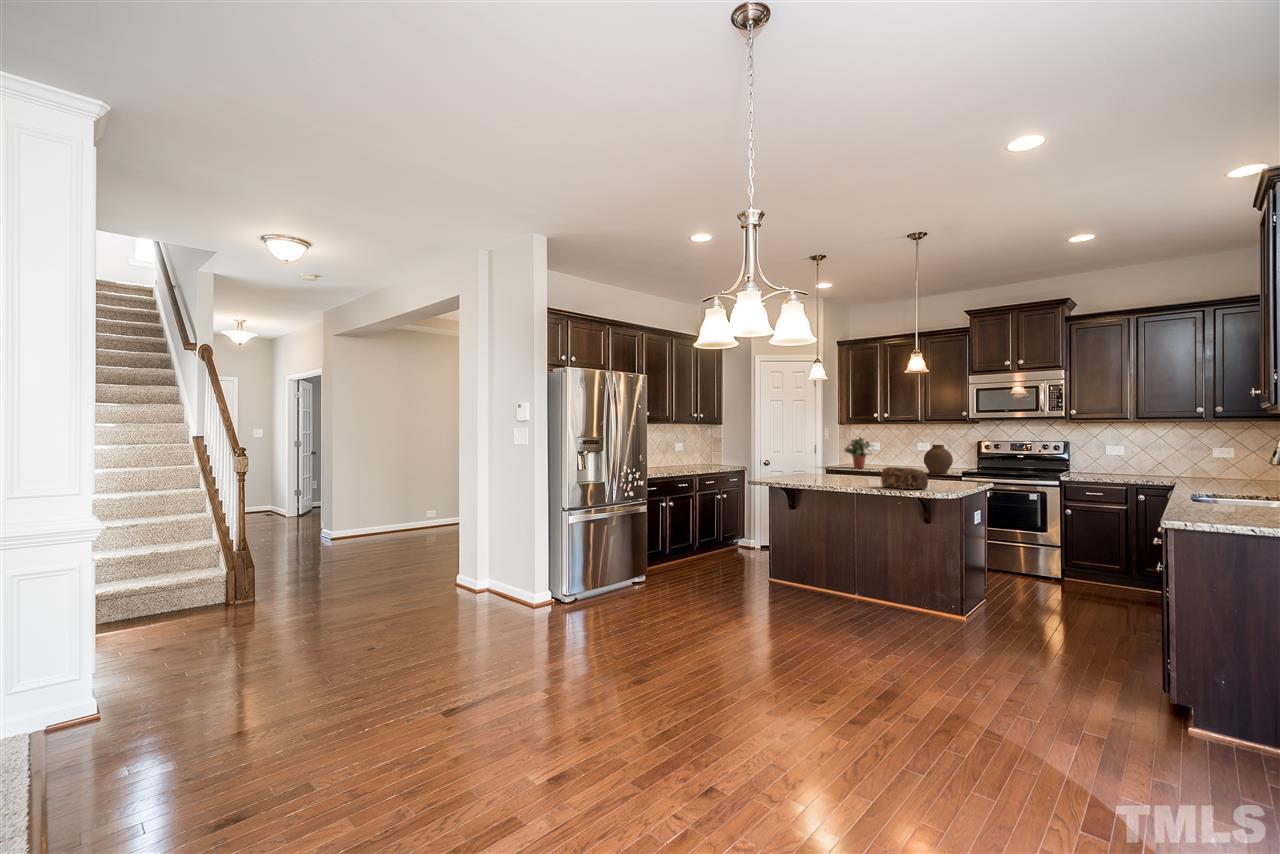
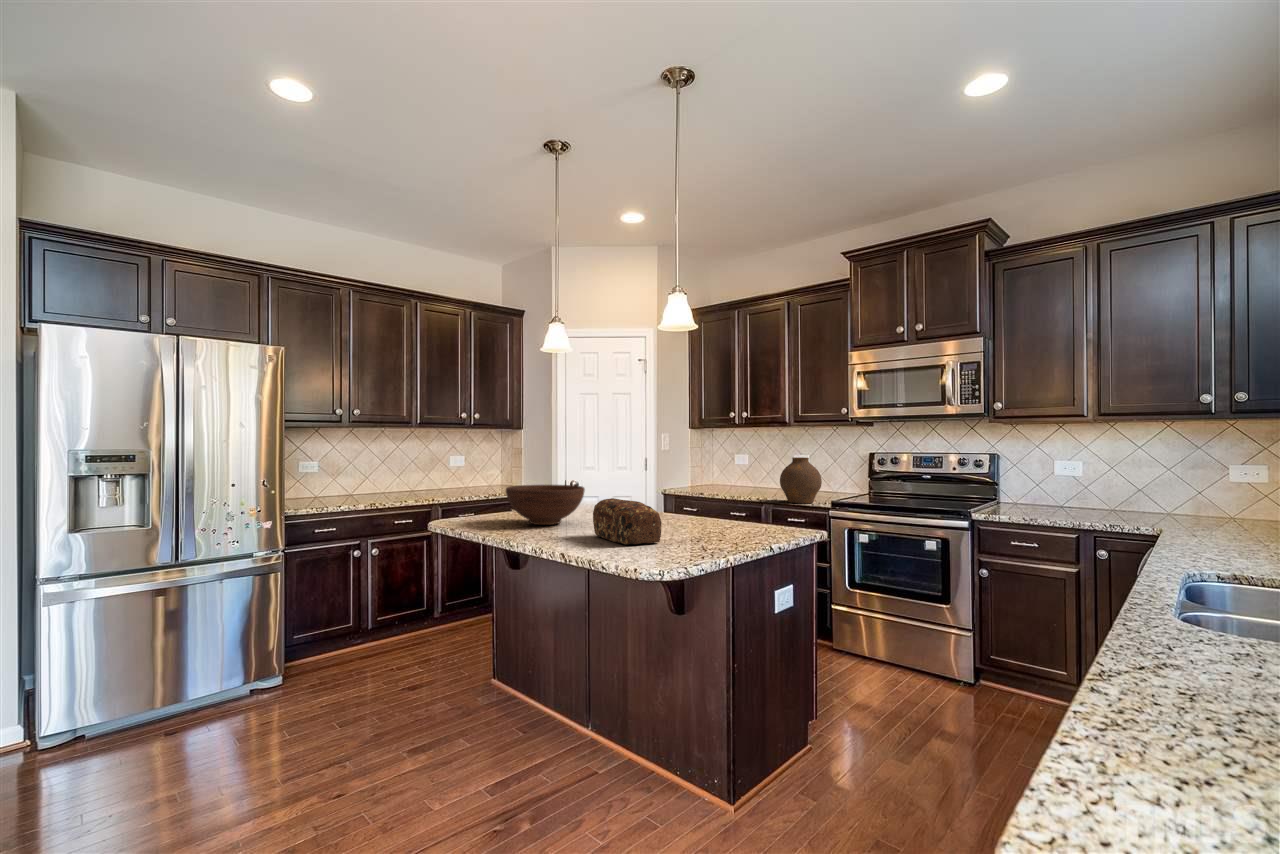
potted plant: present [845,437,871,468] -> none [695,446,738,491]
fruit bowl: none [809,461,855,483] -> present [506,485,585,525]

